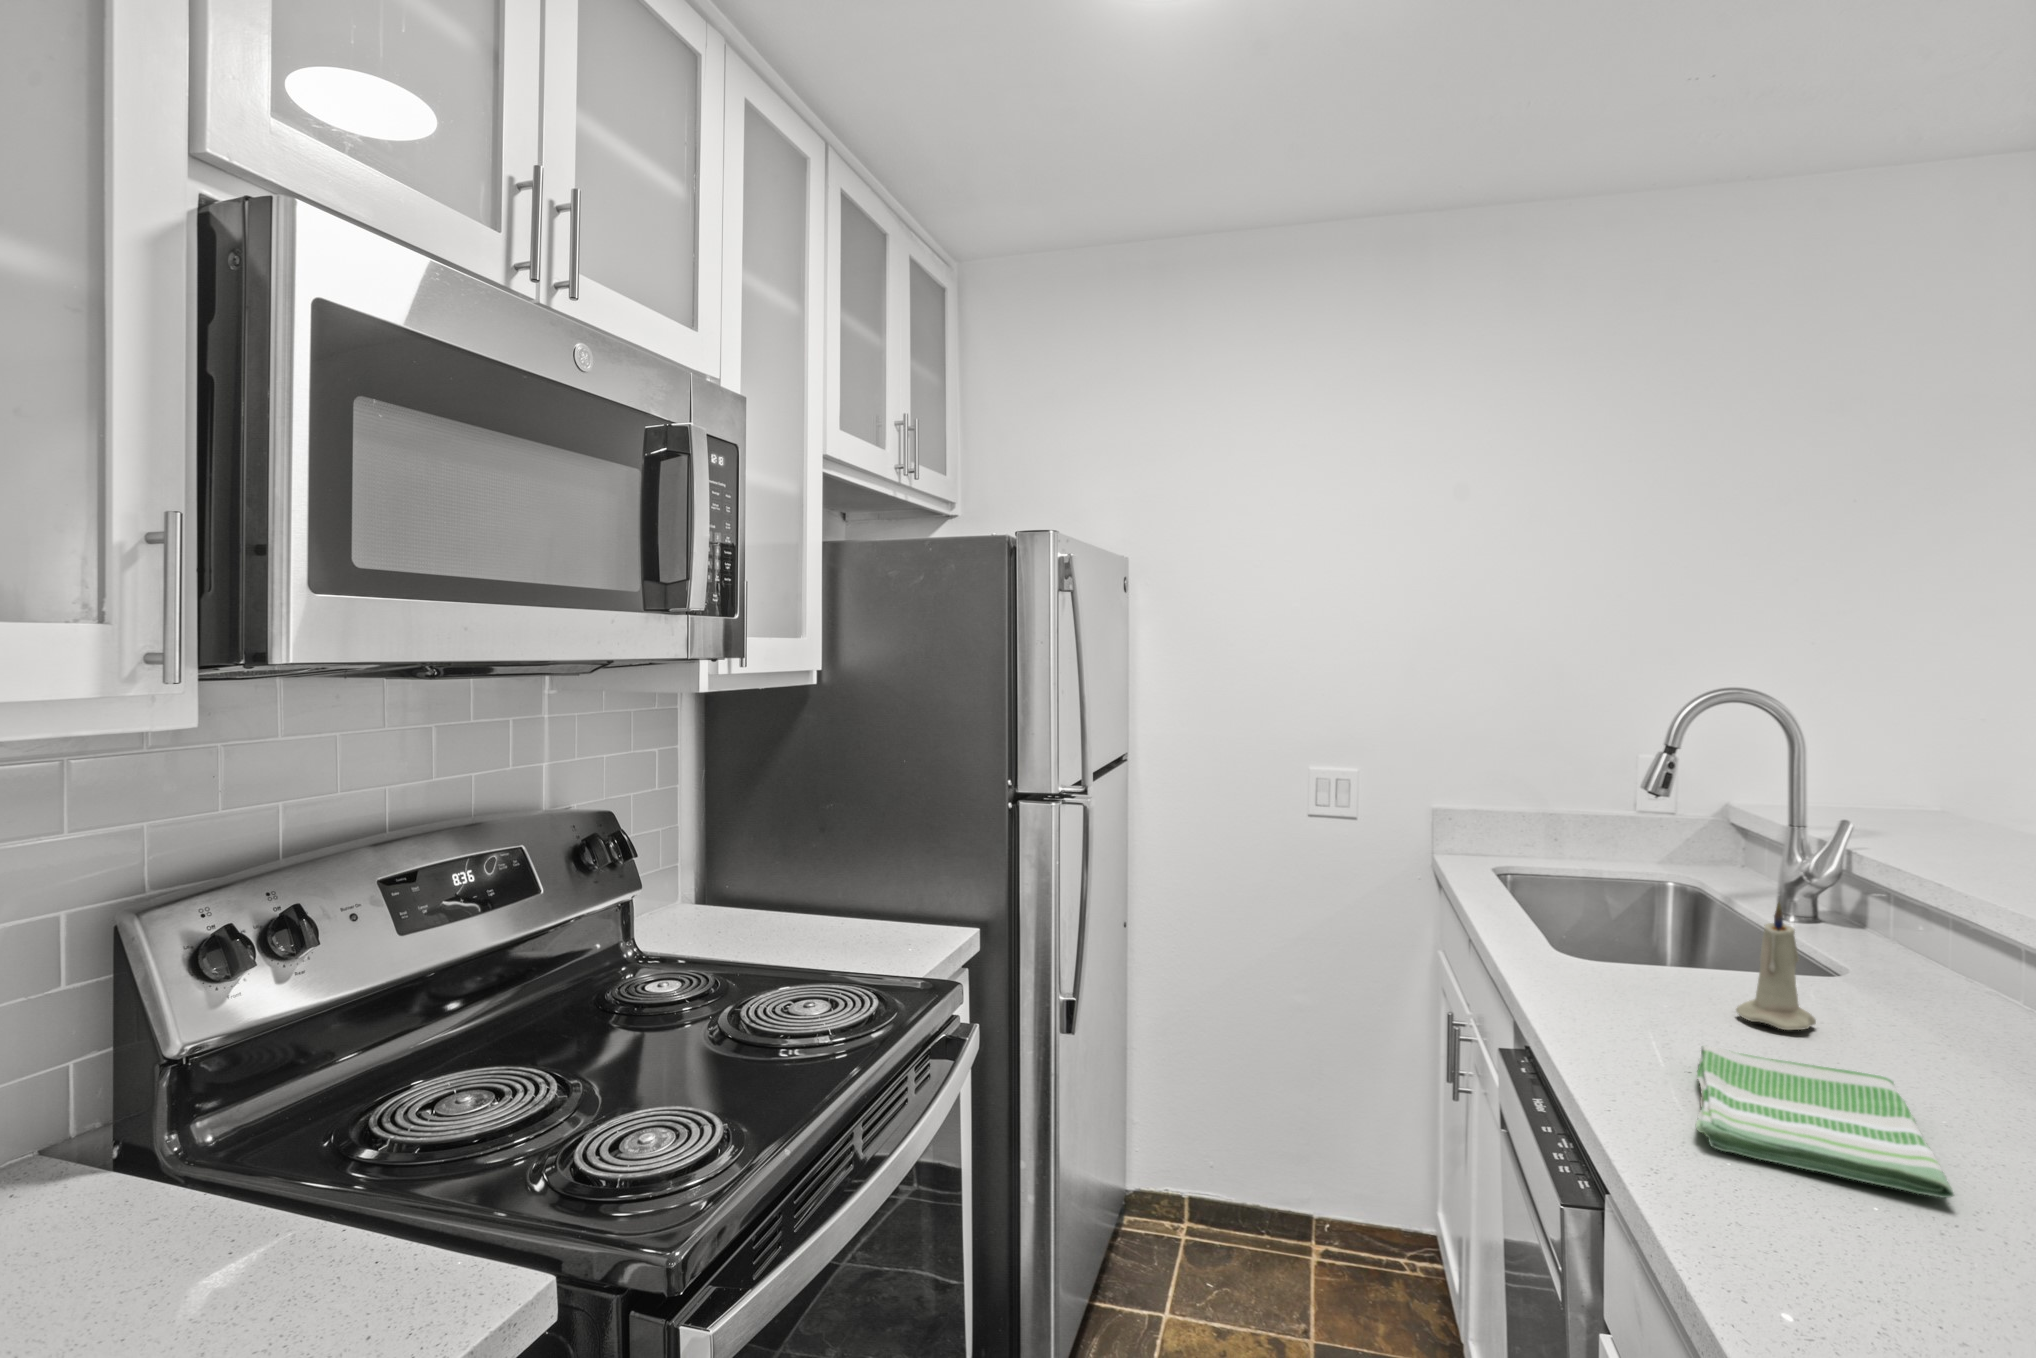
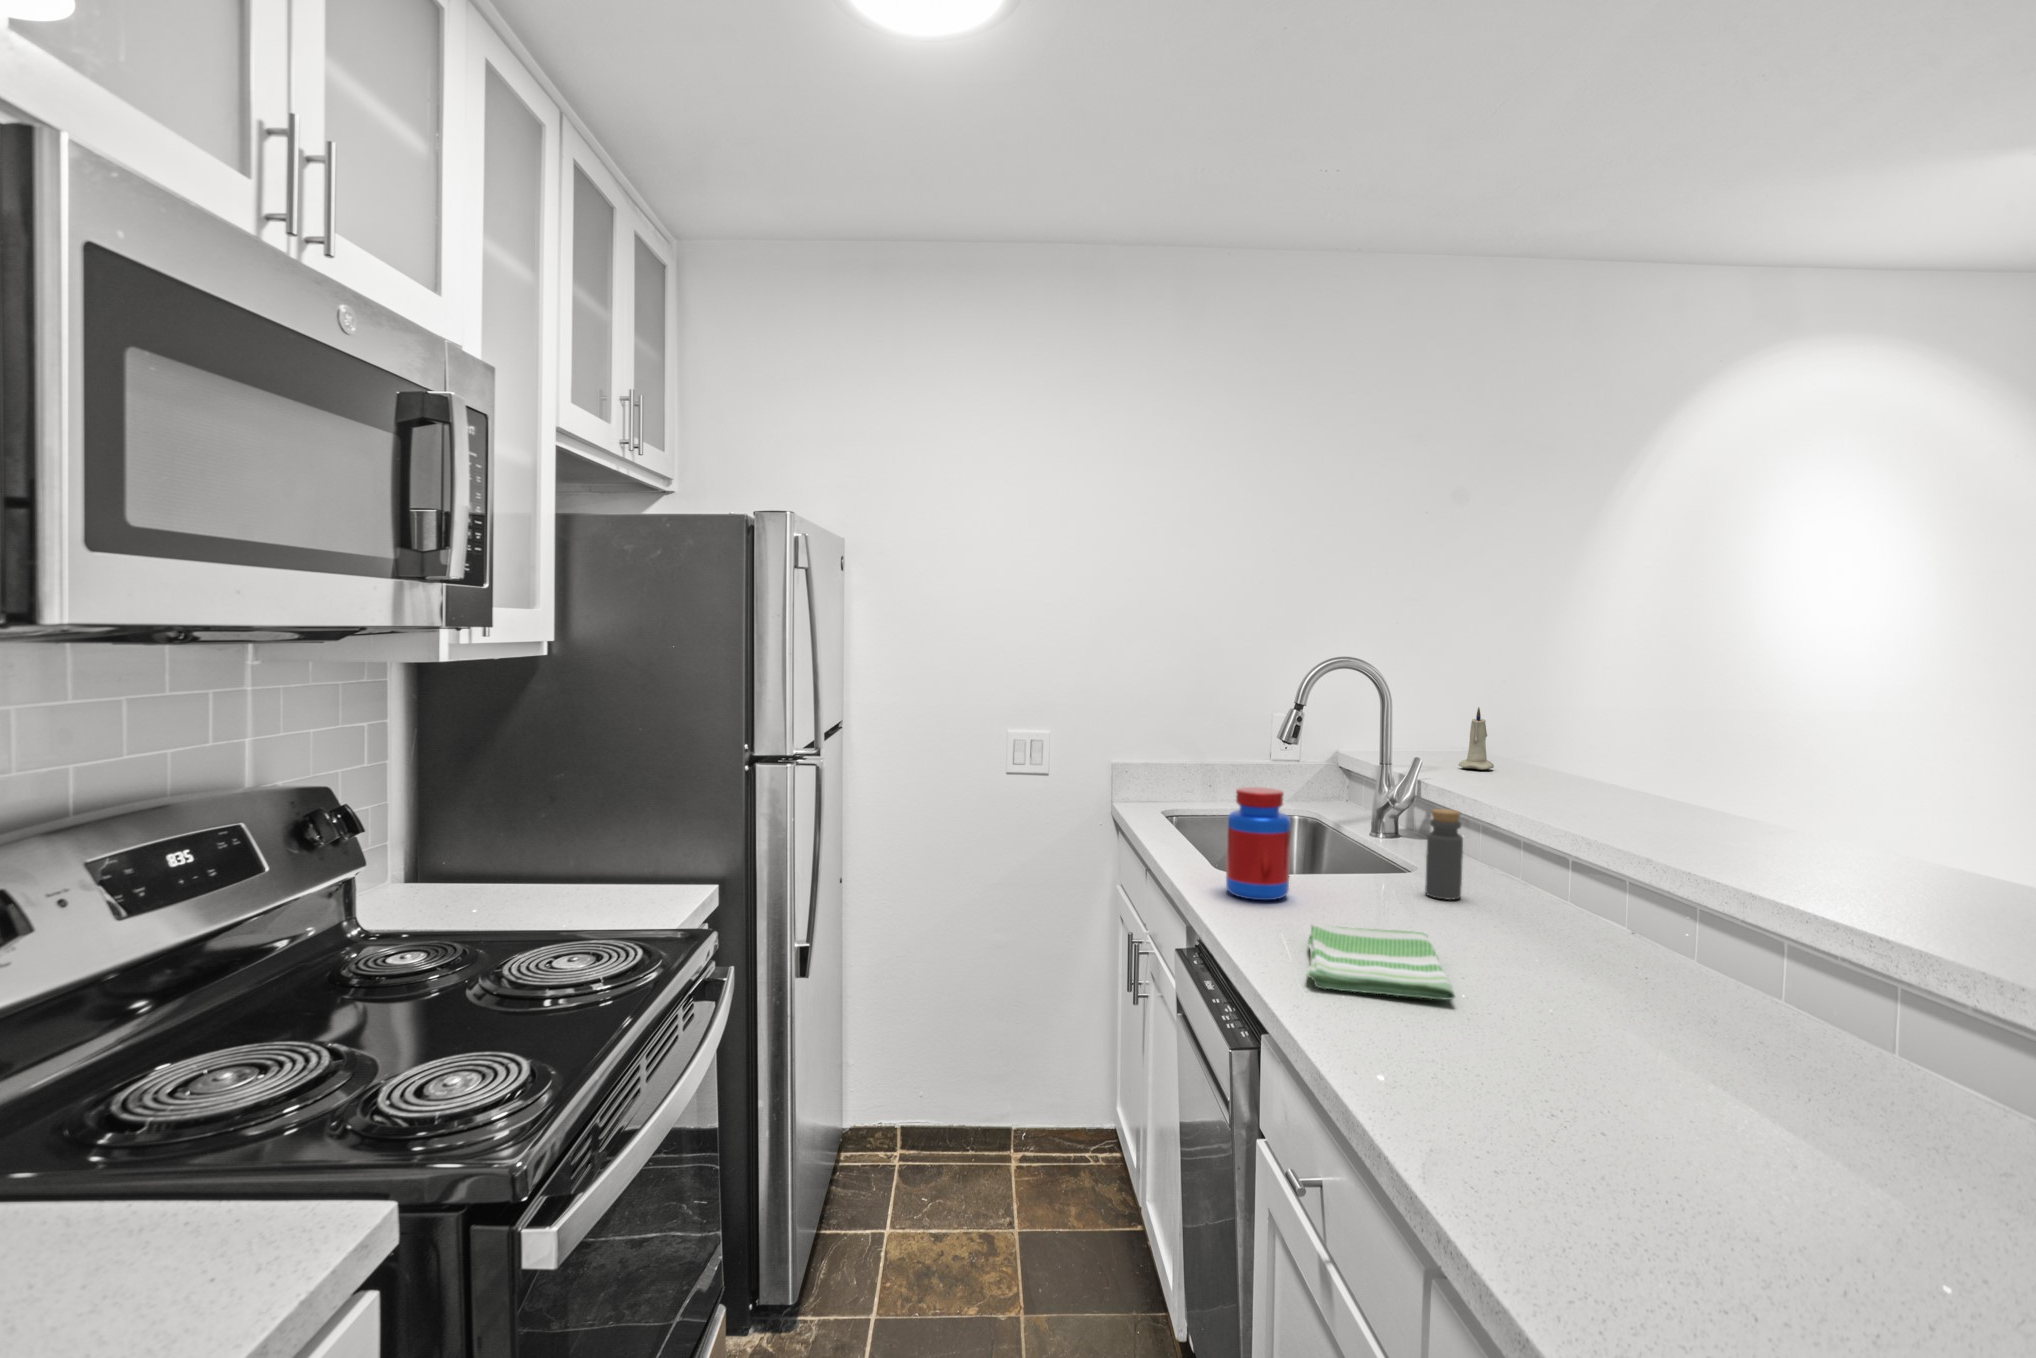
jar: none [1574,851,1667,1000] -> present [1226,787,1291,900]
bottle: none [1881,893,1943,1021] -> present [1425,809,1463,900]
candle: present [1736,903,1816,1030] -> present [1458,707,1494,770]

